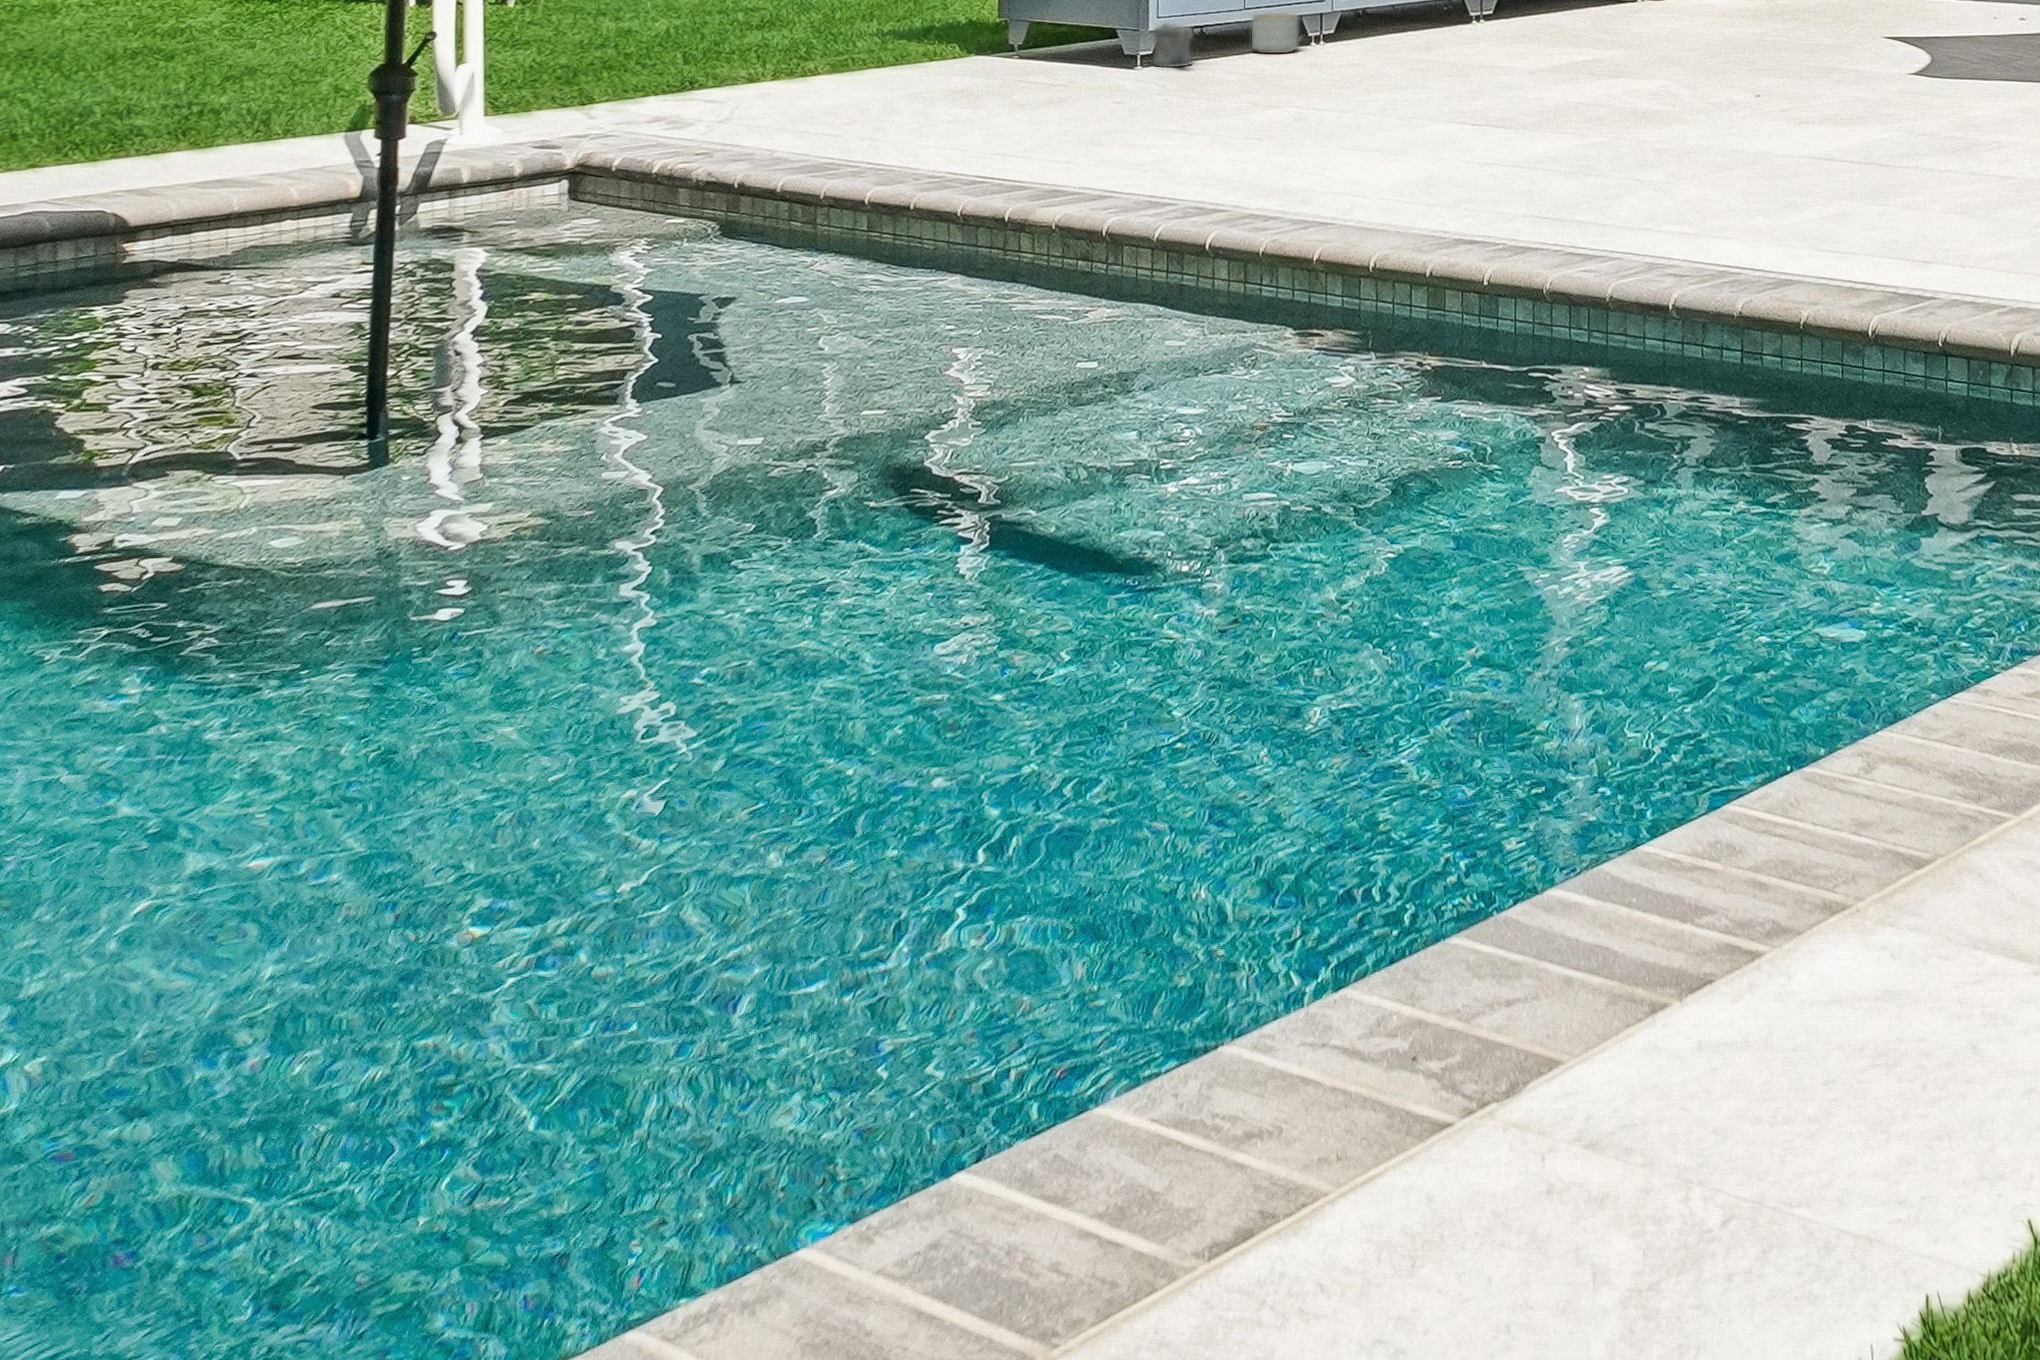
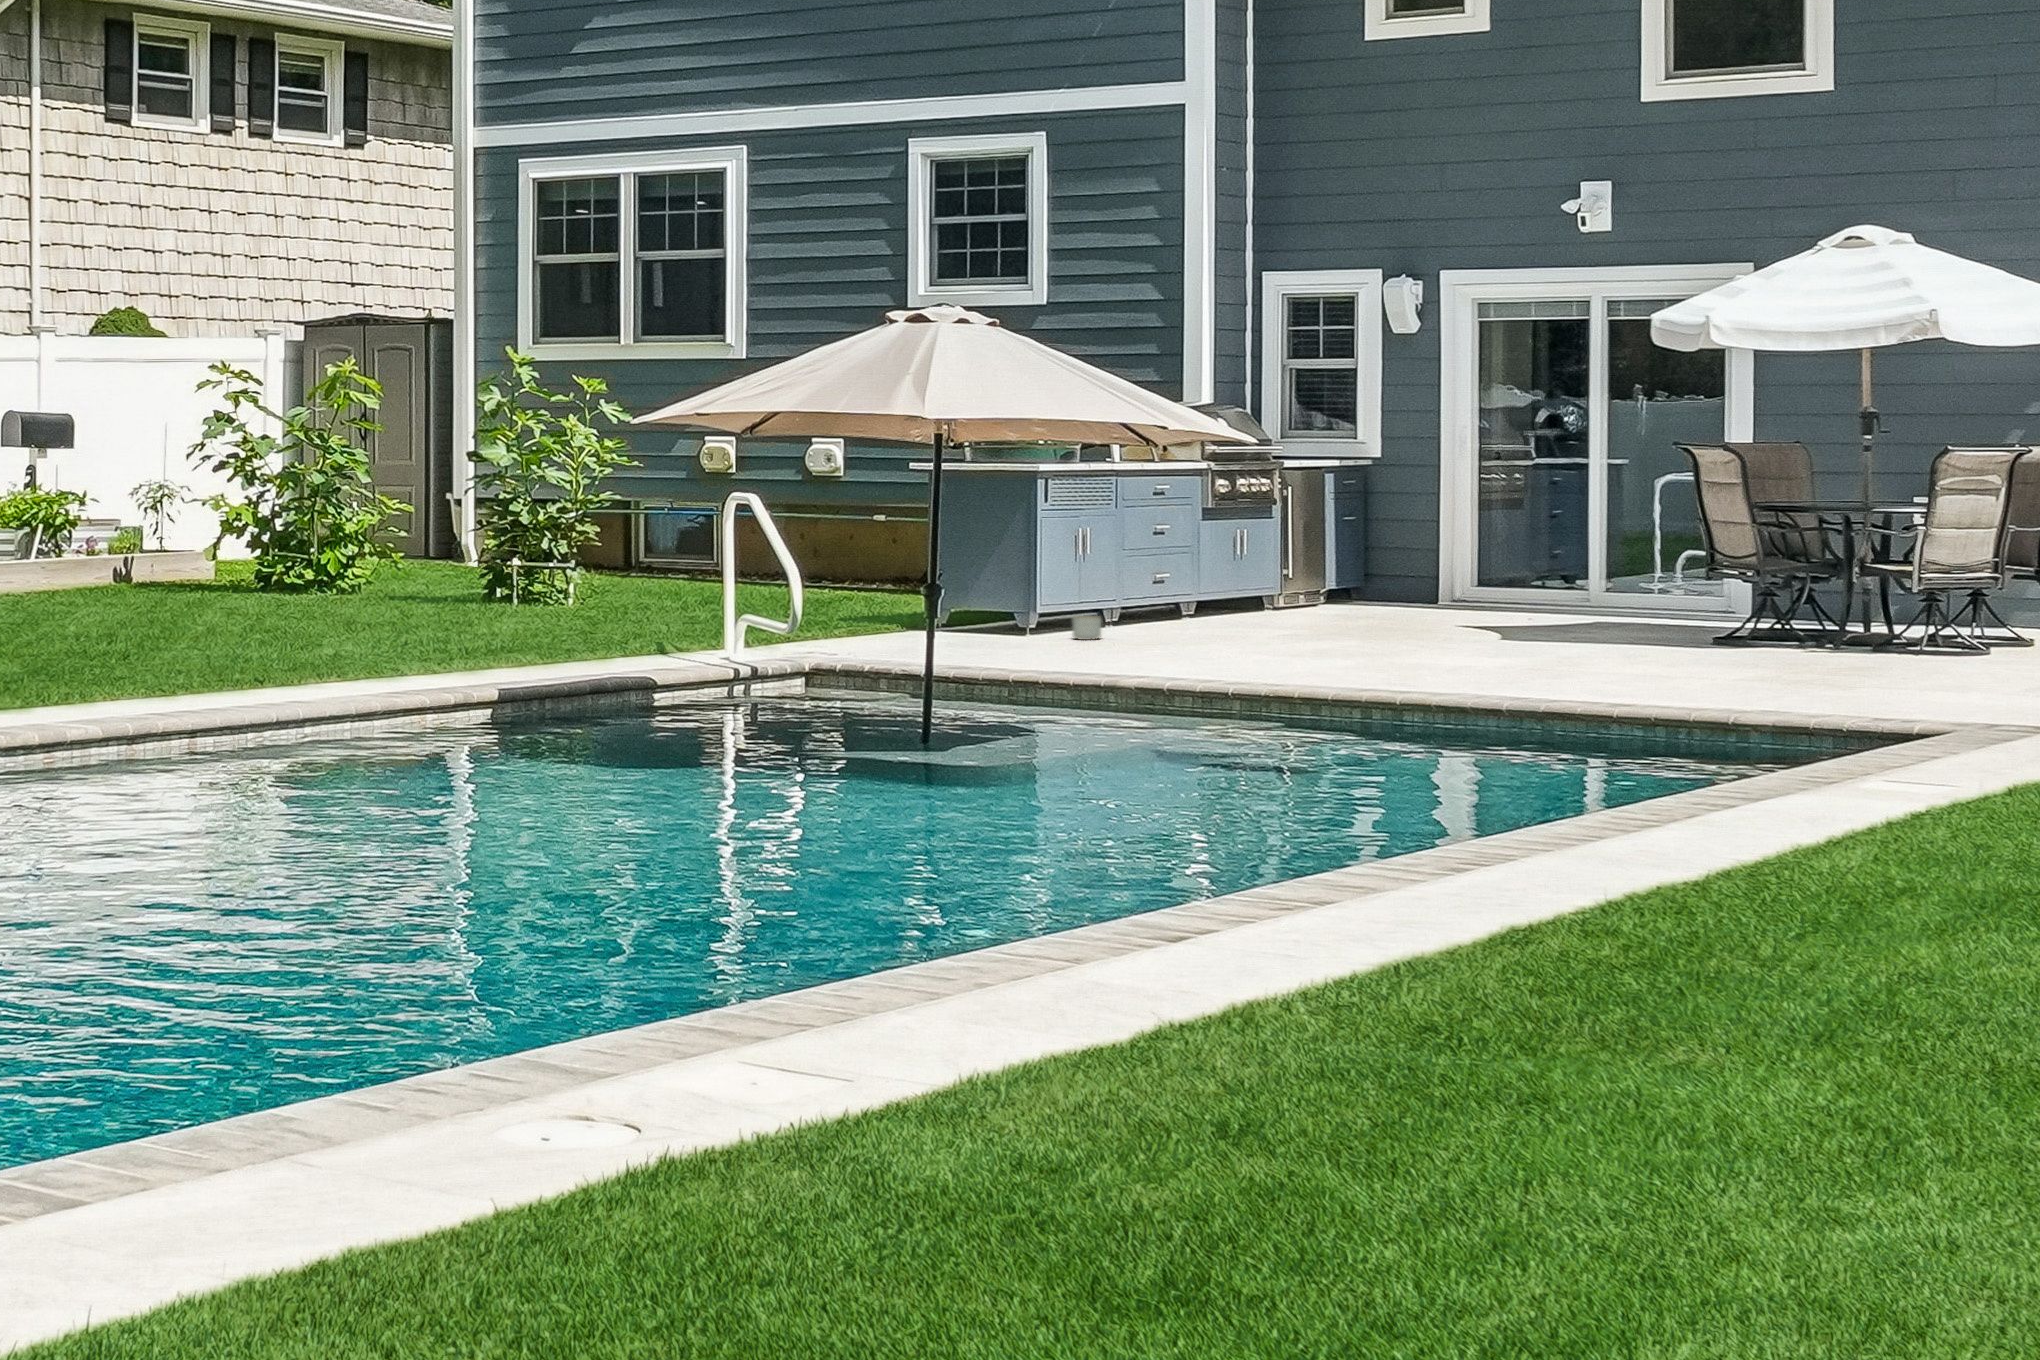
watering can: present [1154,24,1193,67] -> none [1026,621,1058,645]

